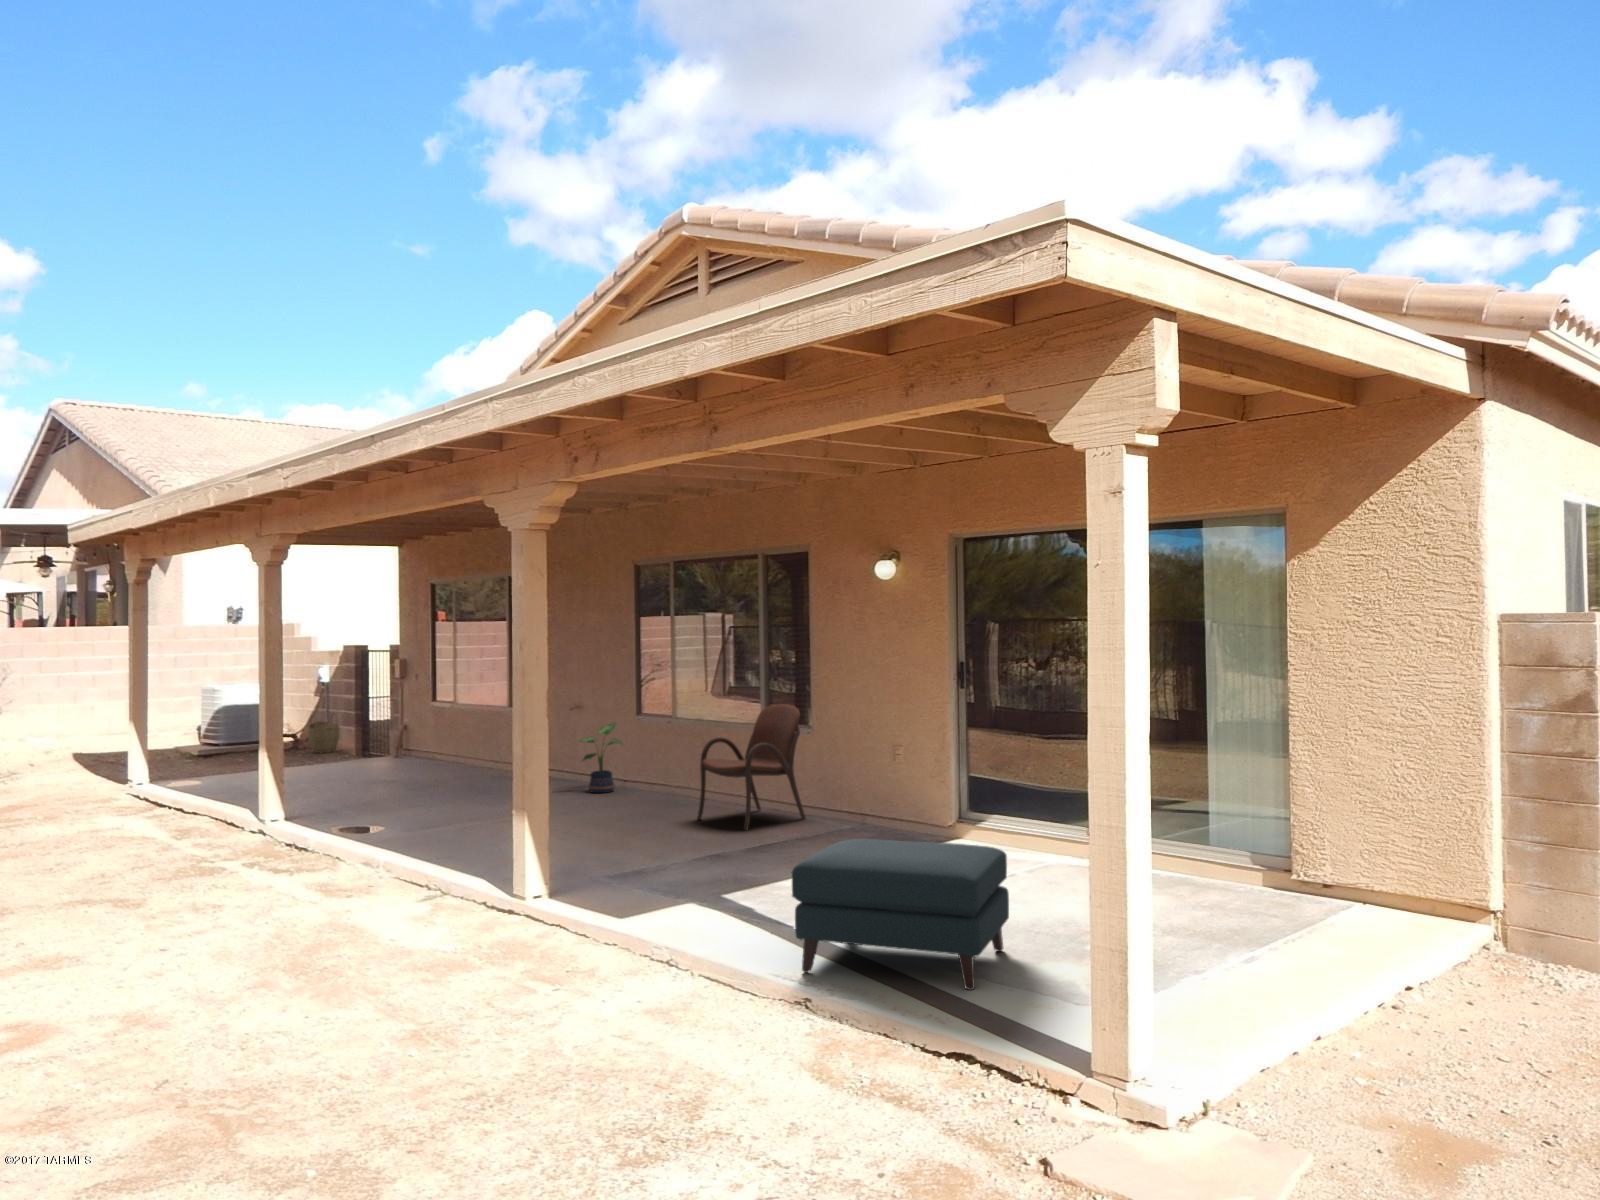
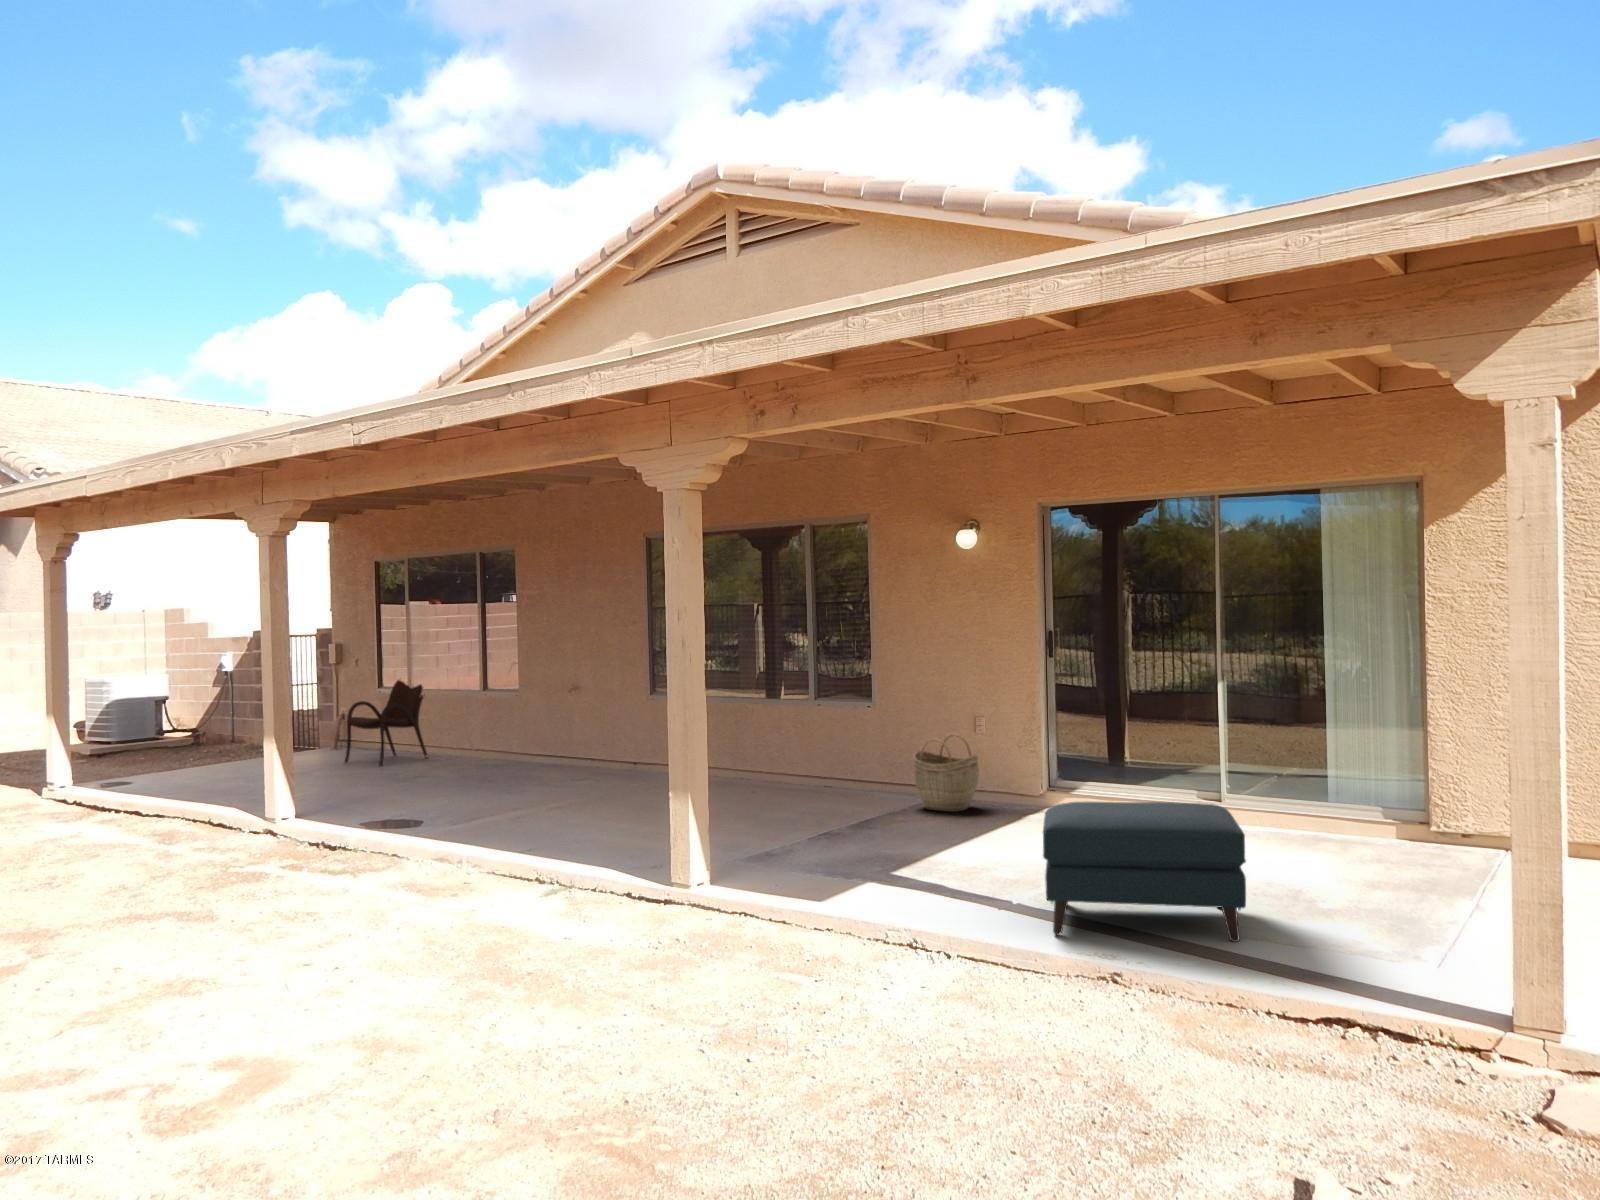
armchair: present [697,704,805,830] -> present [345,680,428,766]
woven basket: present [308,713,340,753] -> present [914,734,979,812]
potted plant: present [579,723,622,793] -> none [596,705,645,780]

